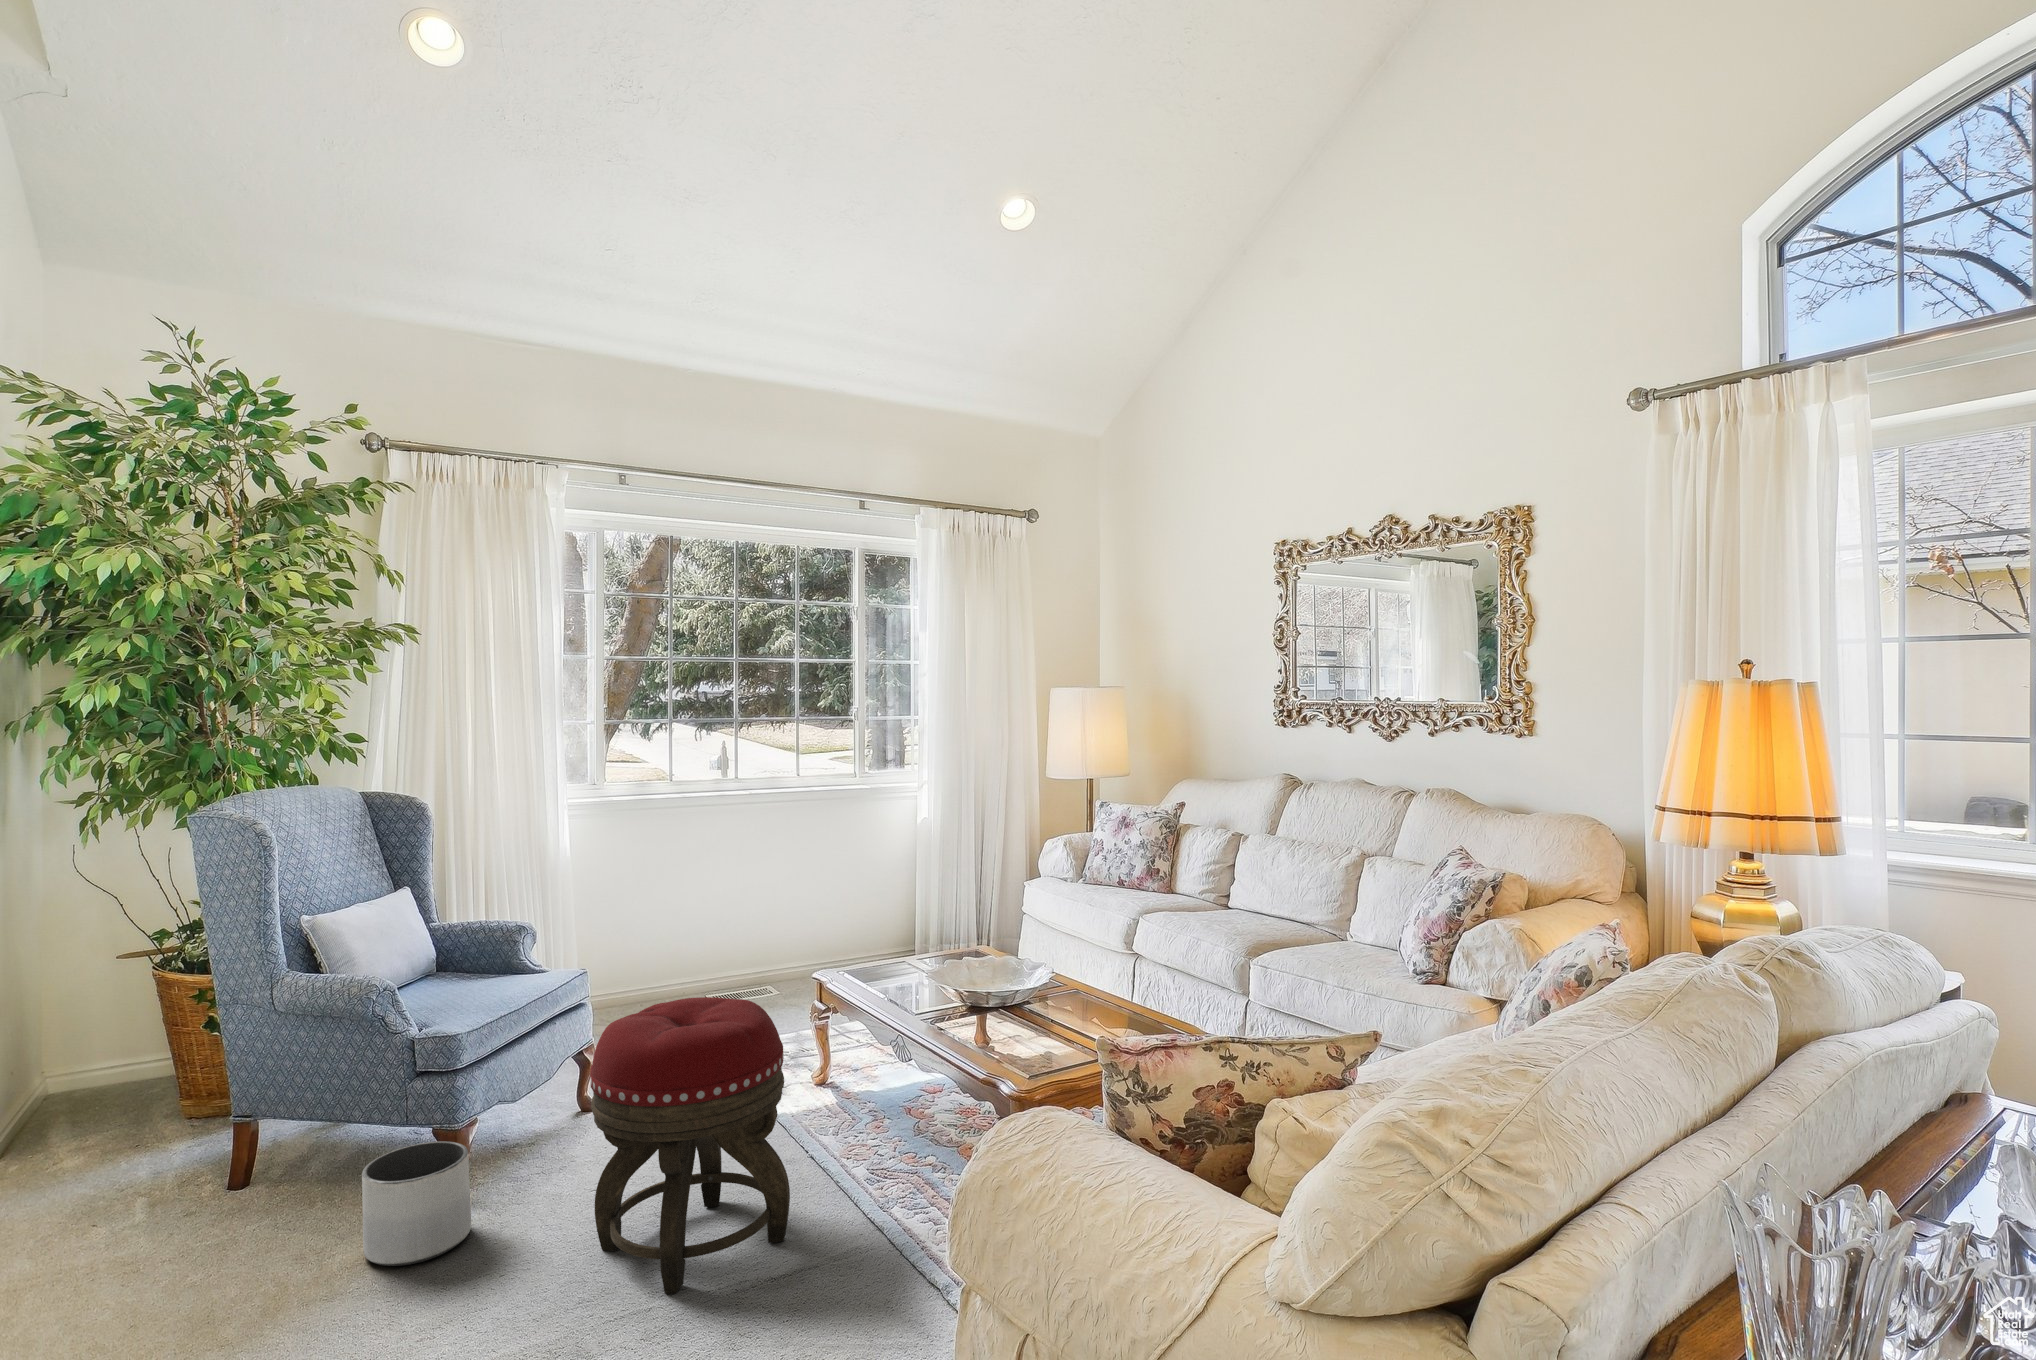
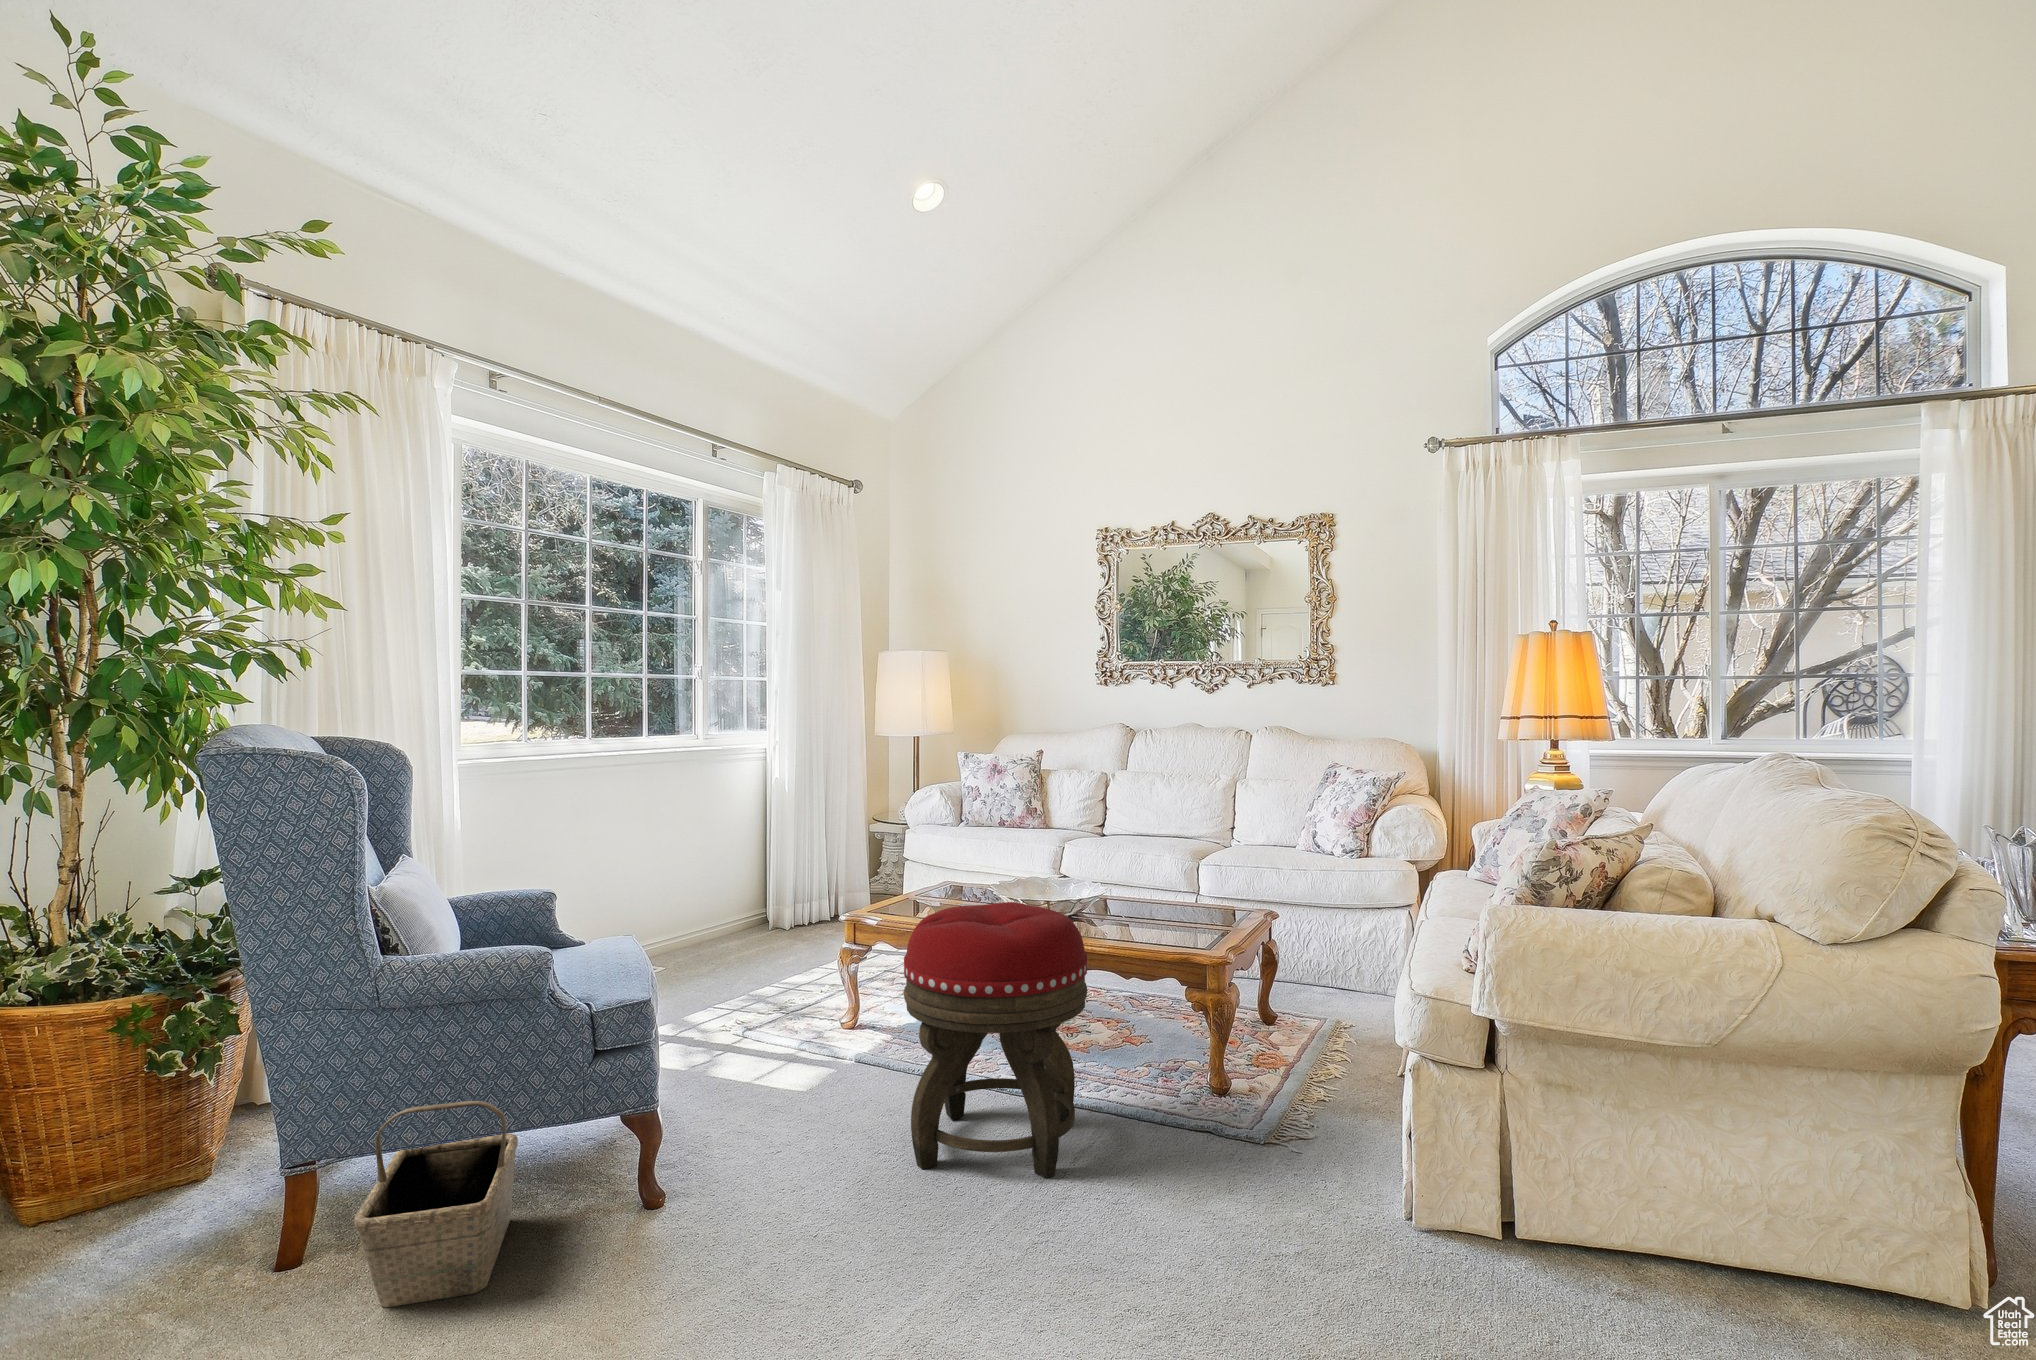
basket: none [154,1103,332,1256] -> present [354,1101,518,1307]
planter: present [362,1141,471,1266] -> none [659,1098,773,1241]

